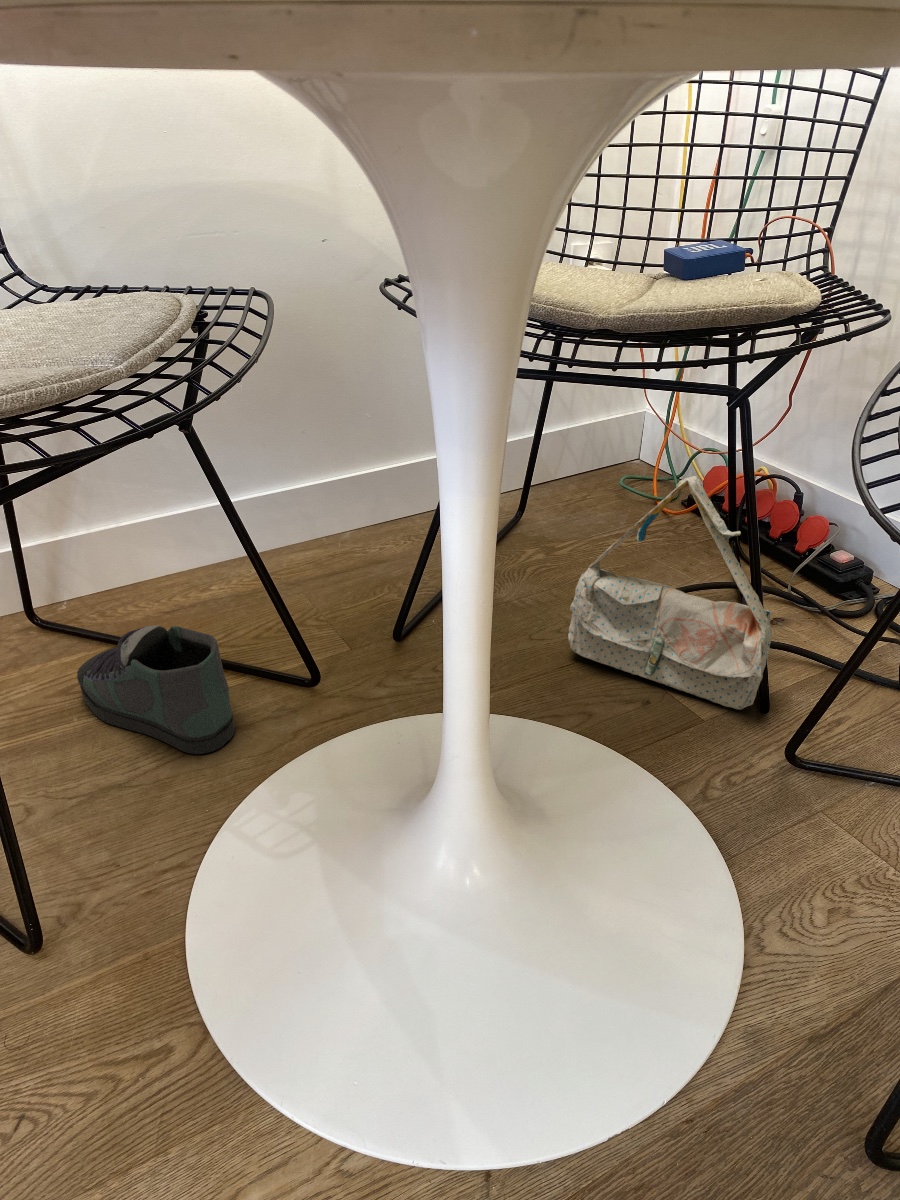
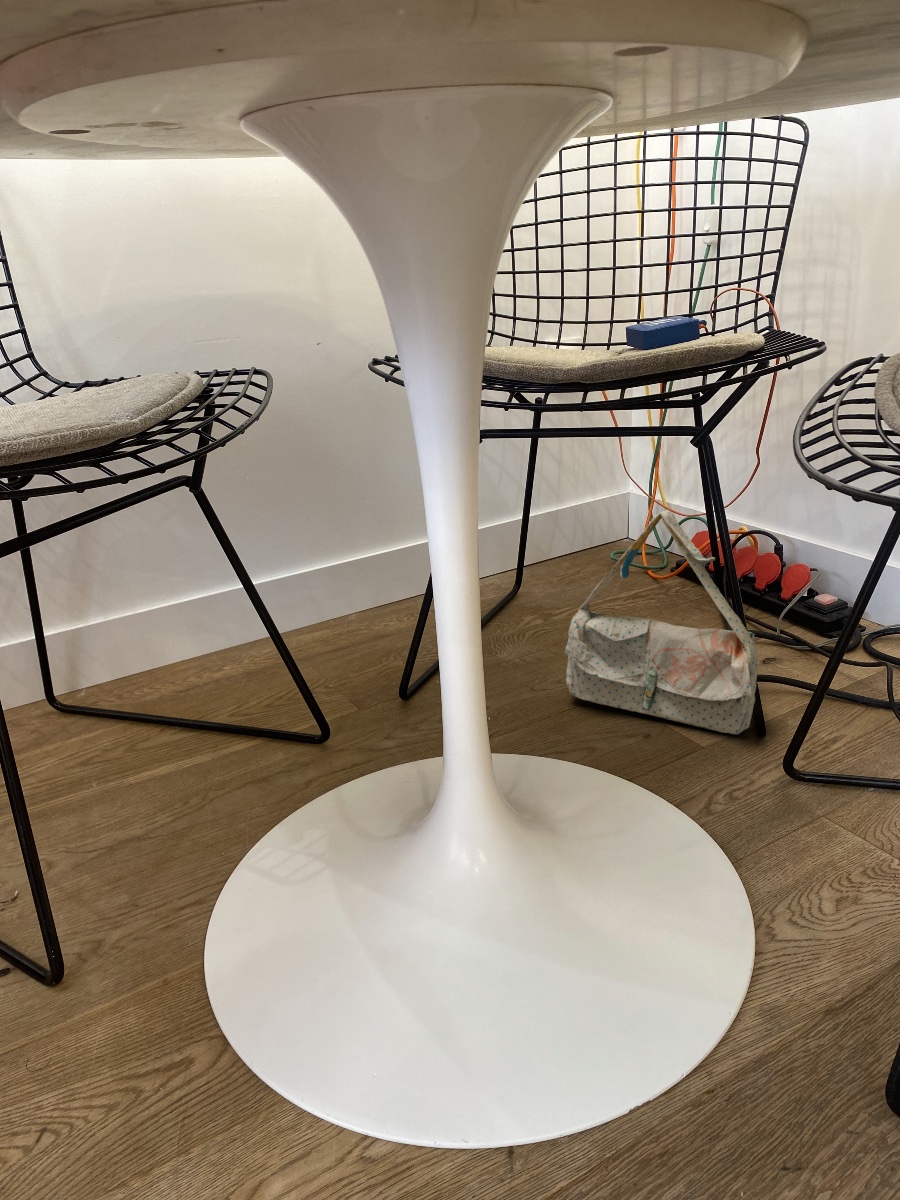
shoe: present [77,625,235,754] -> none [97,684,249,806]

